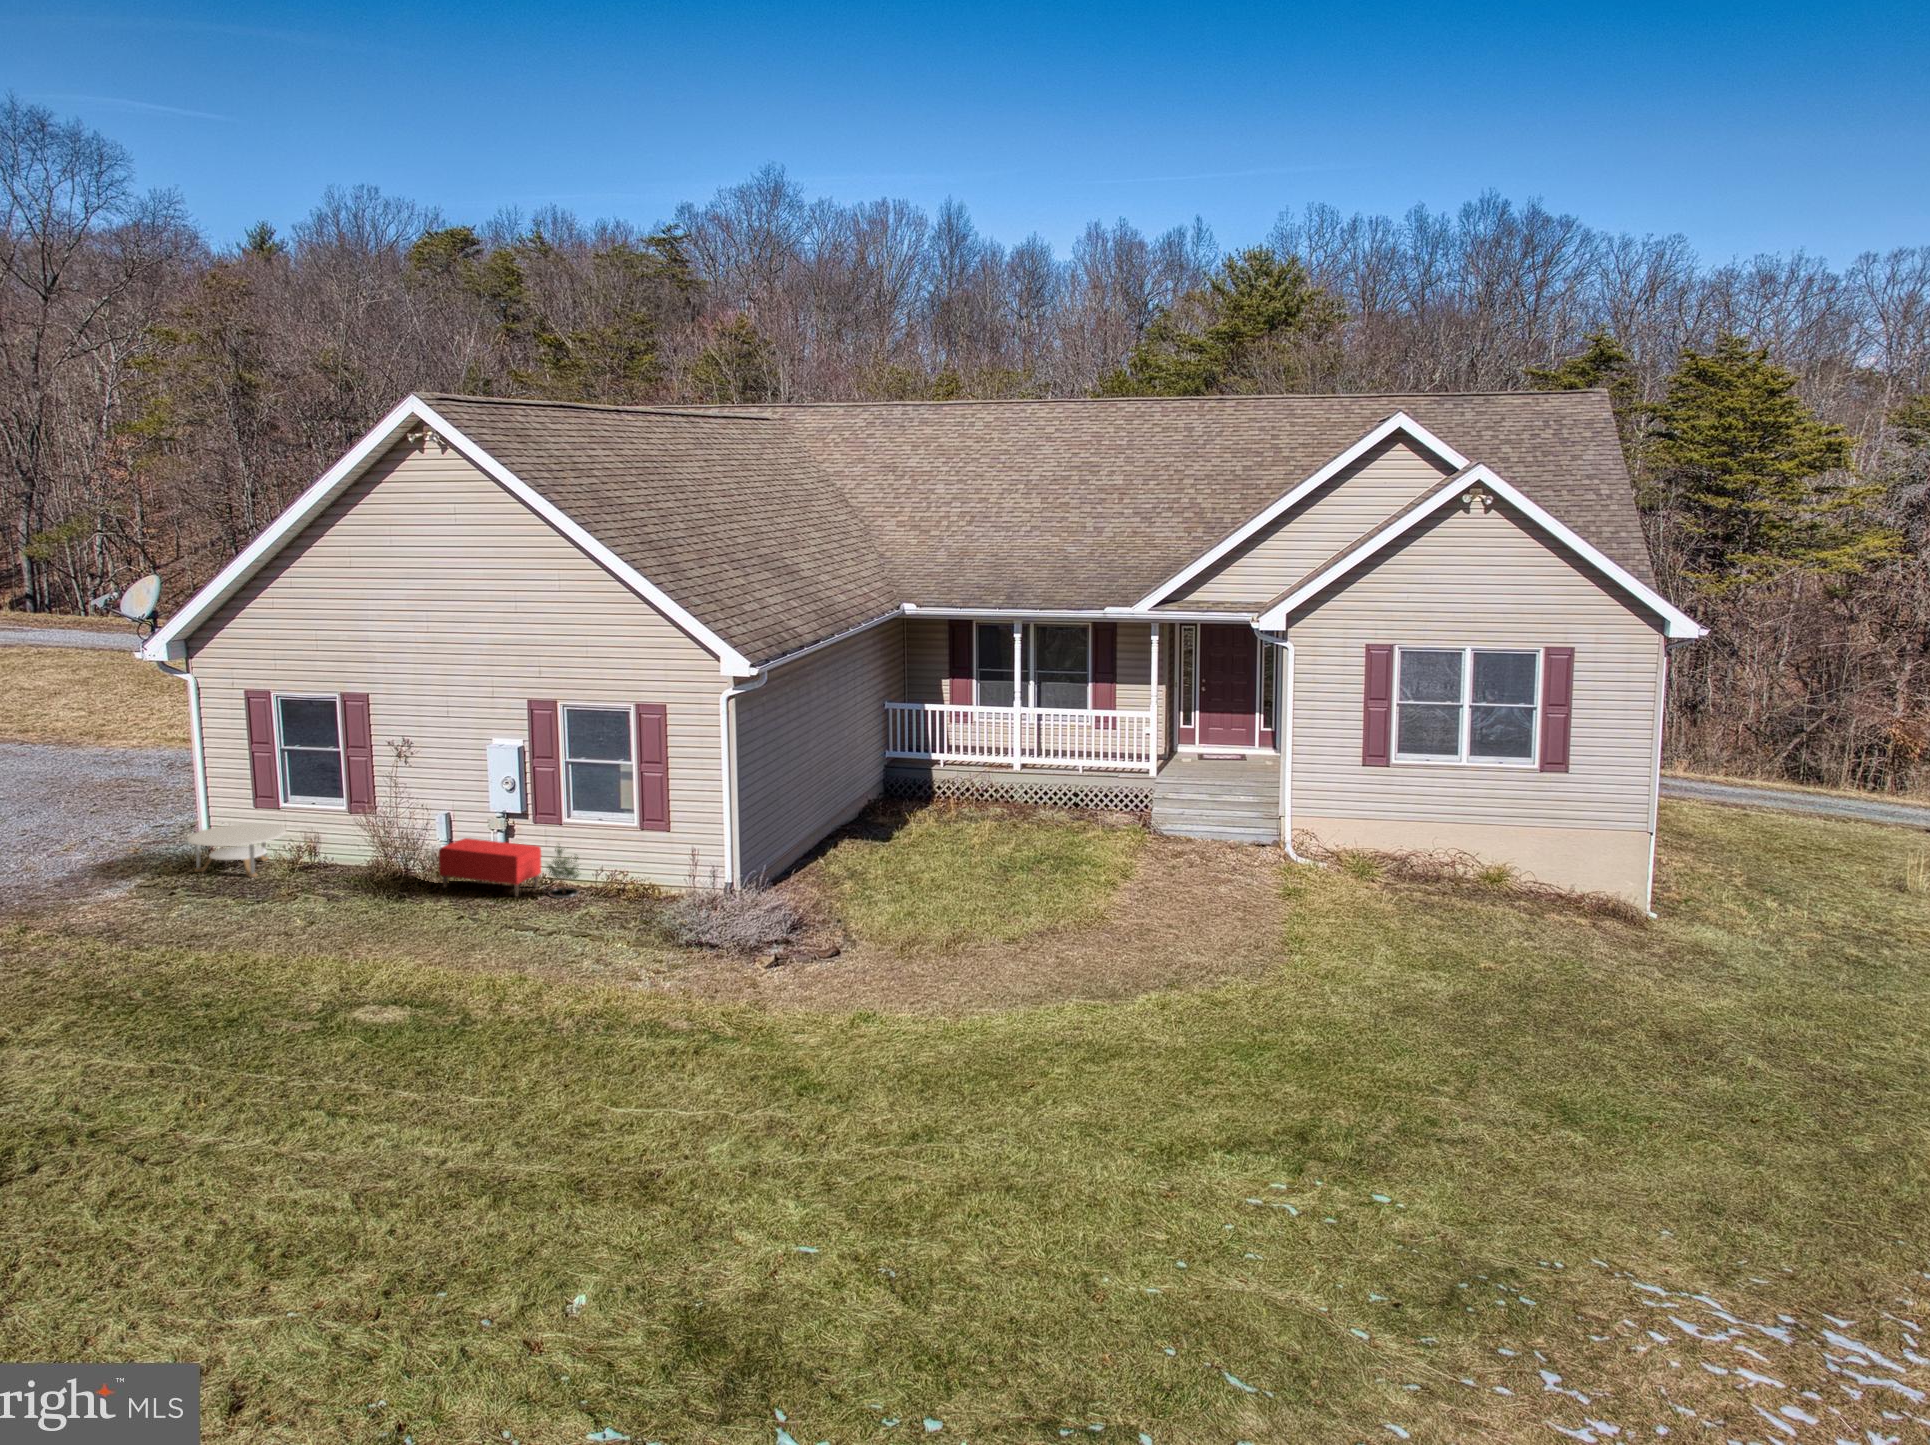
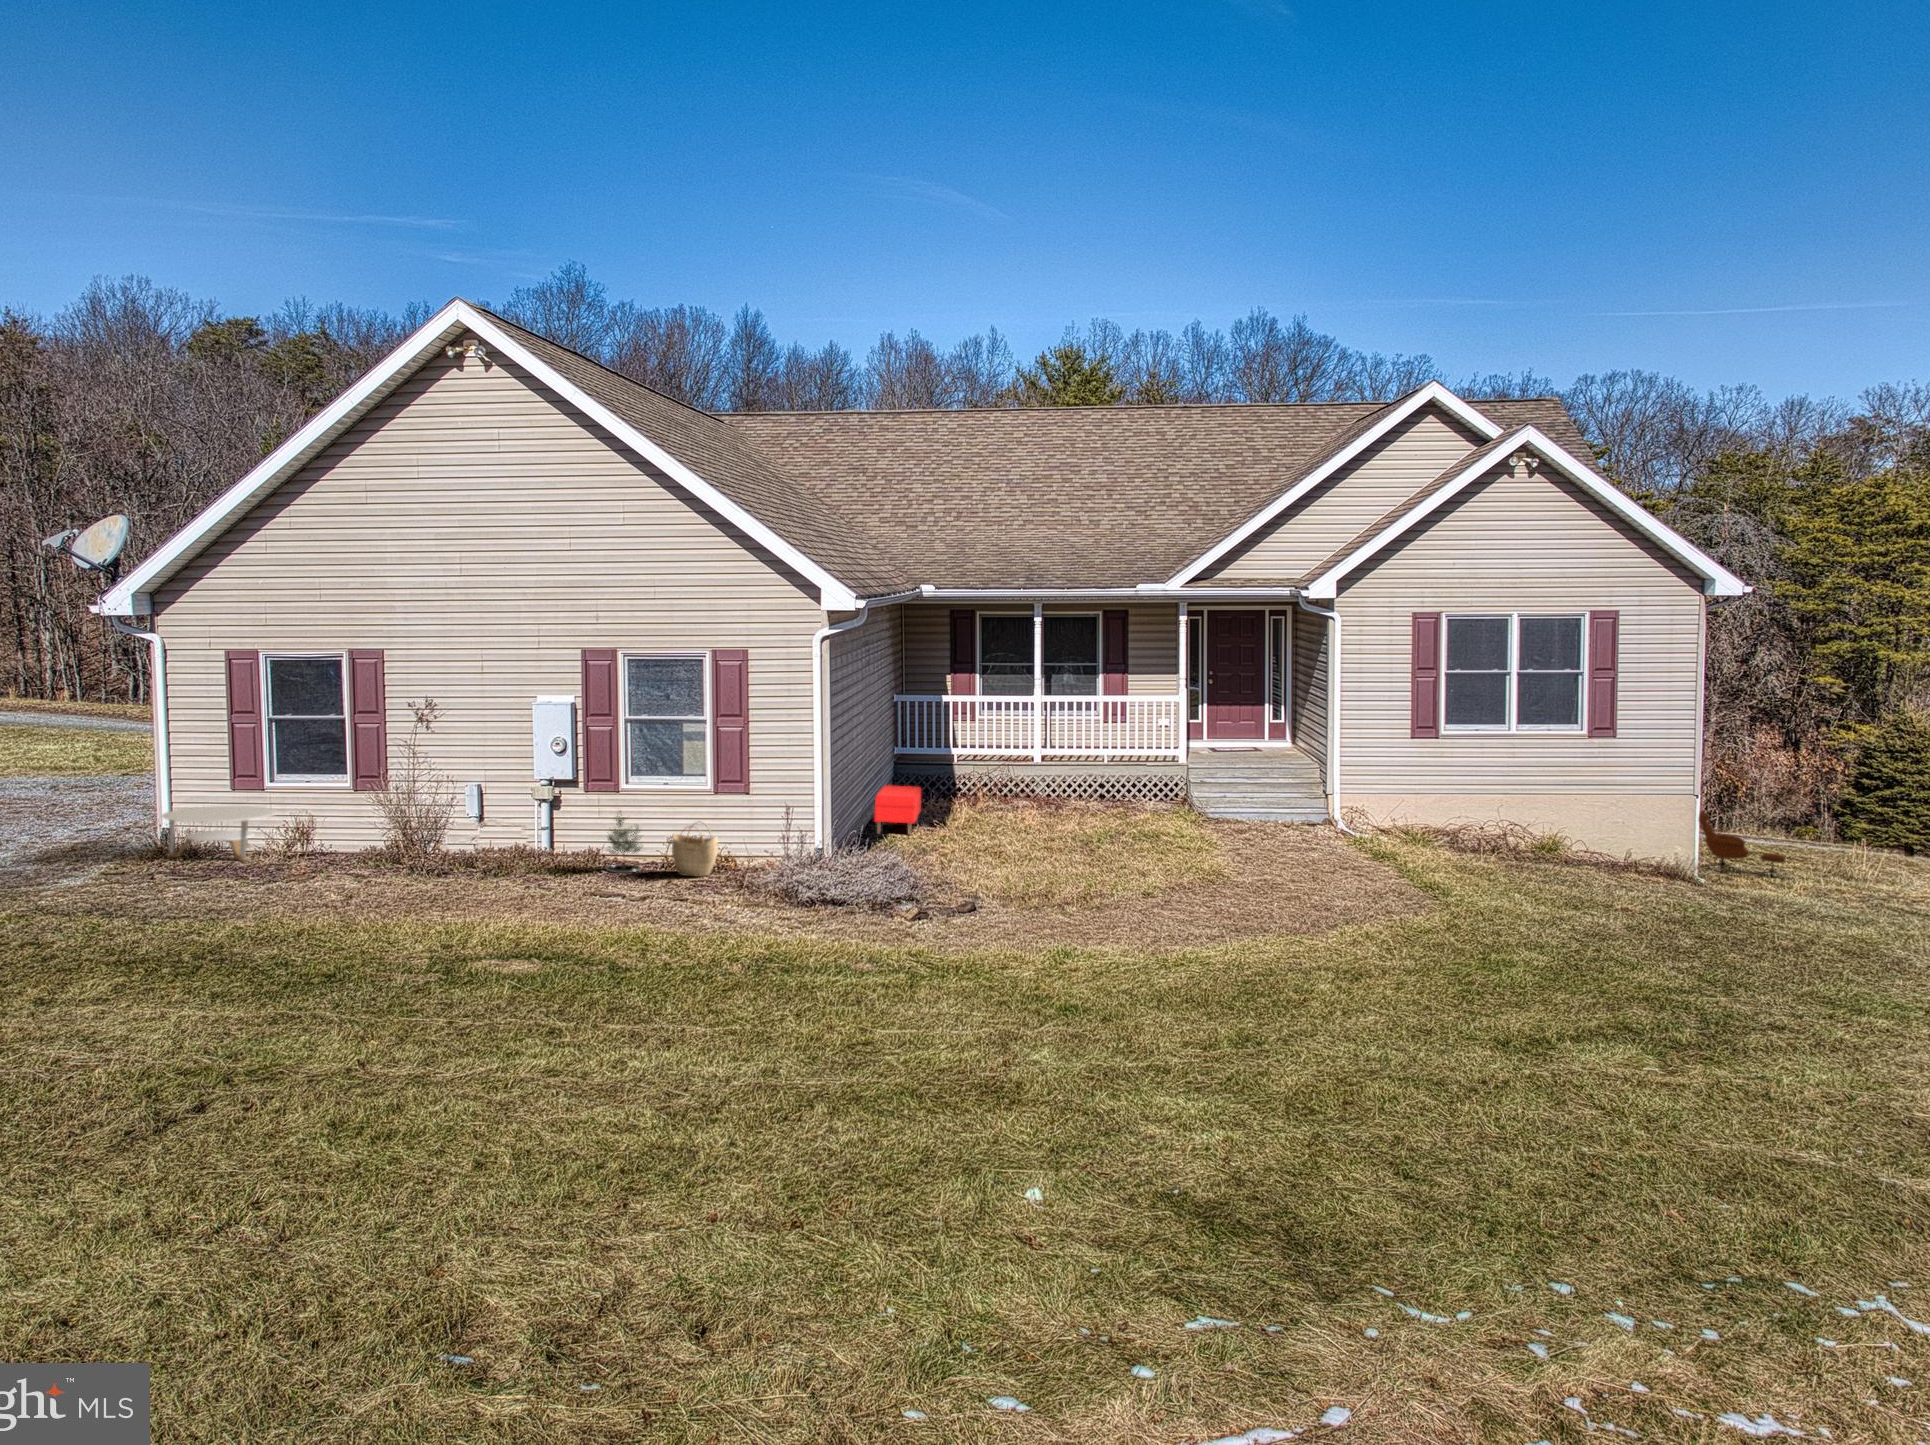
bench: present [439,838,541,897] -> present [874,785,921,835]
lounge chair: none [1645,852,1730,927] -> present [1699,811,1785,876]
woven basket: none [600,854,642,904] -> present [672,821,718,877]

